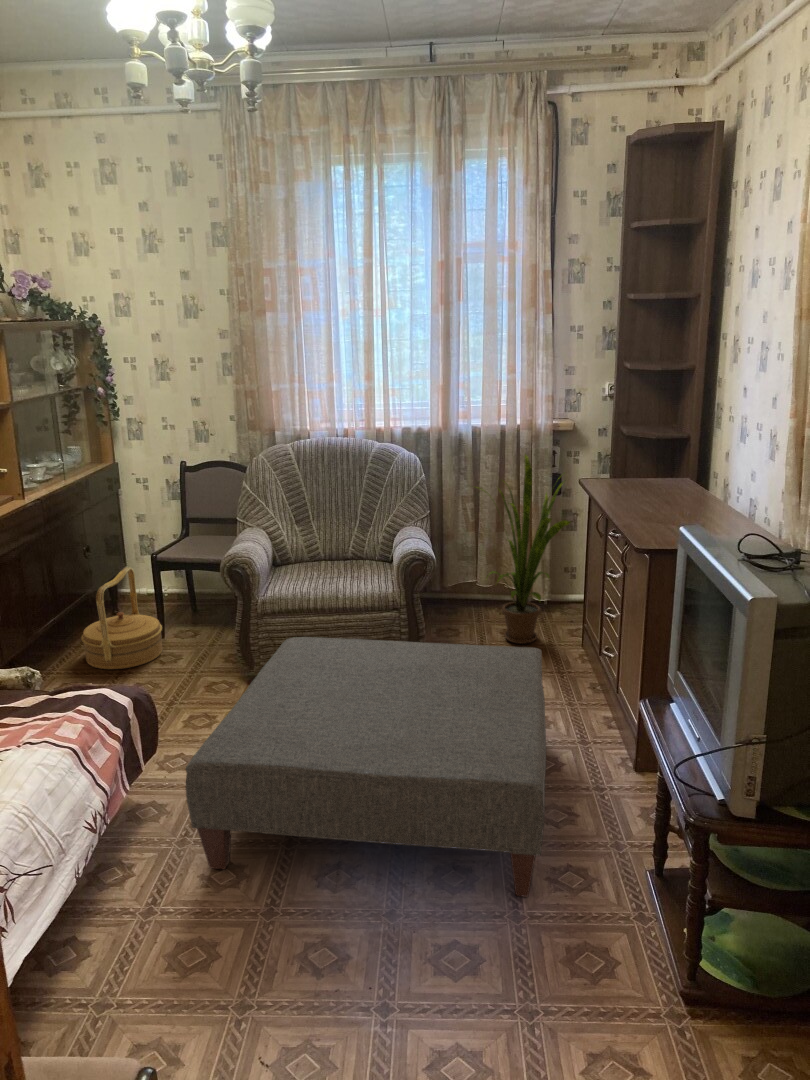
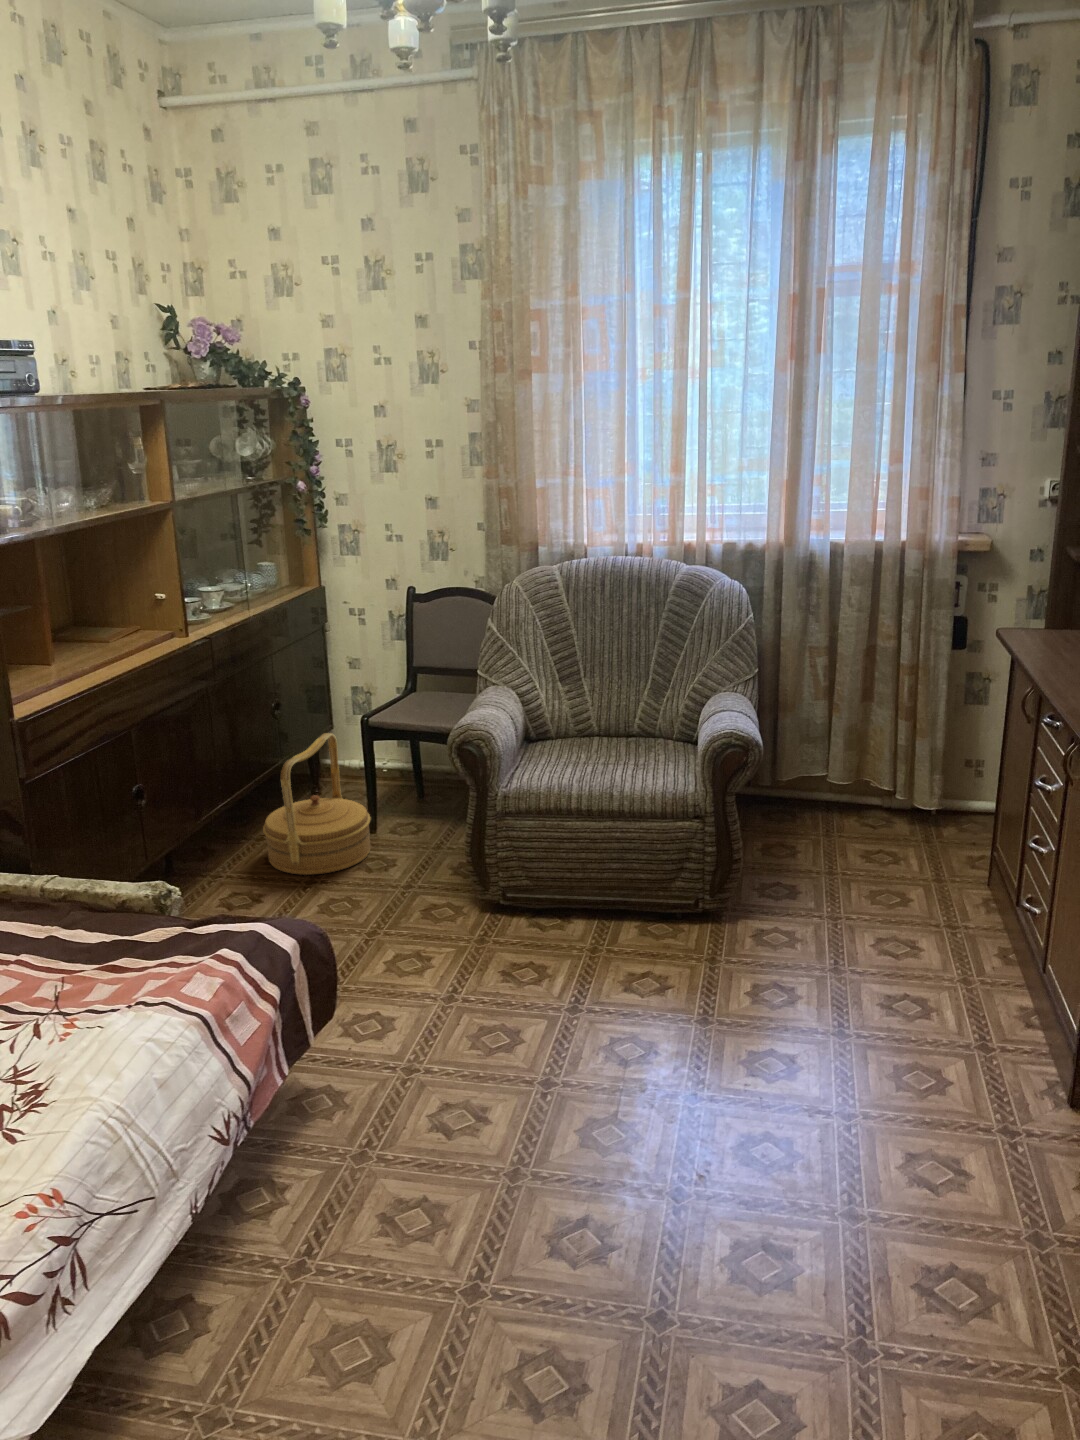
house plant: present [476,454,571,644] -> none [820,585,983,876]
ottoman: present [185,637,546,897] -> none [361,855,923,1319]

